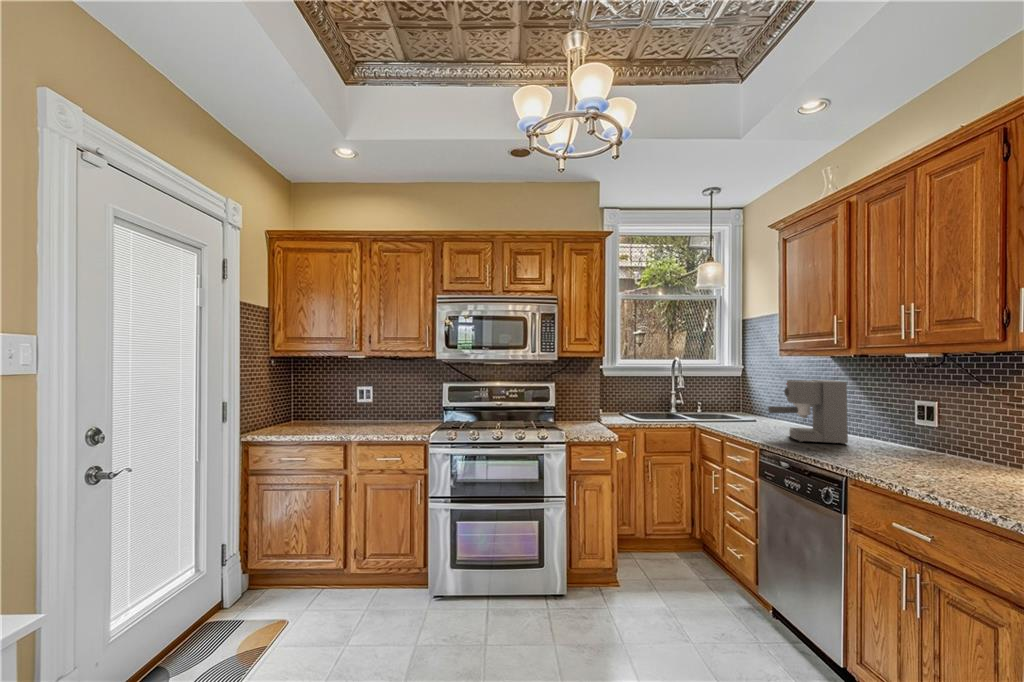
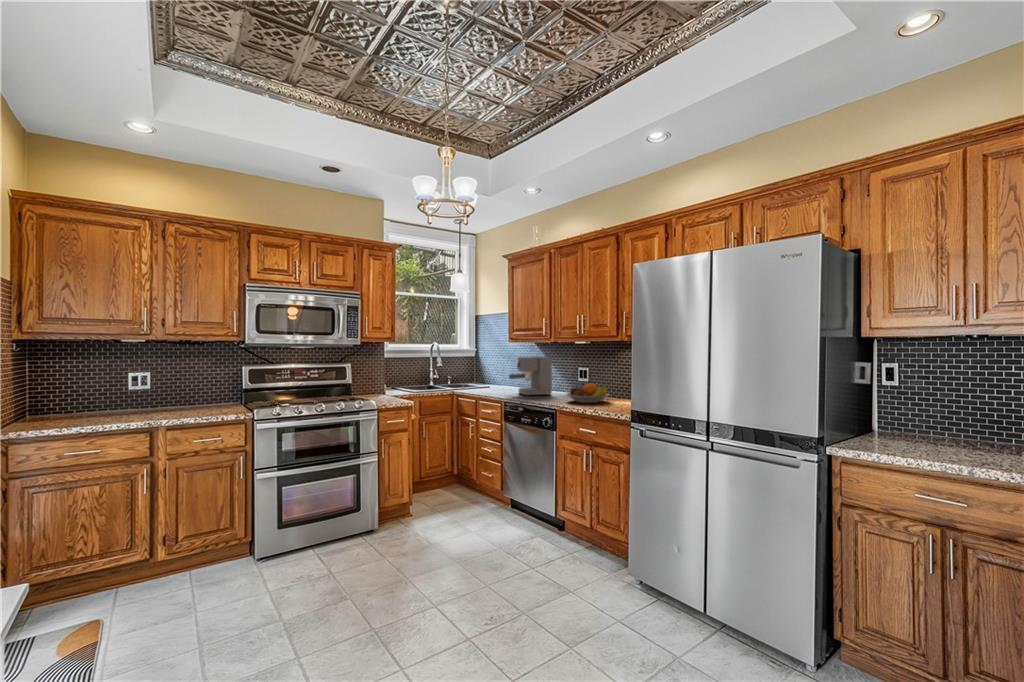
fruit bowl: none [863,435,967,472] -> present [566,384,609,403]

